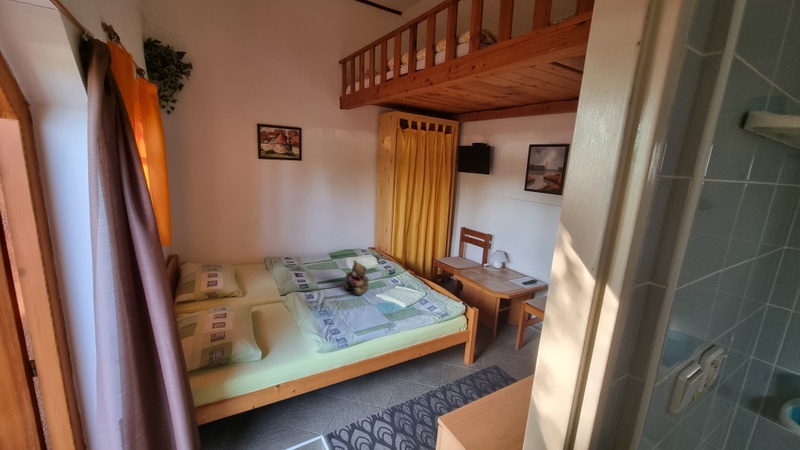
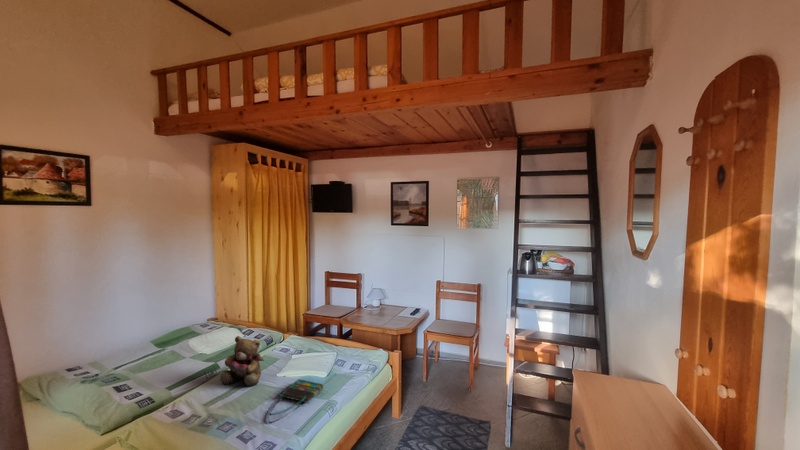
tote bag: none [349,302,395,320] -> present [268,380,323,423]

